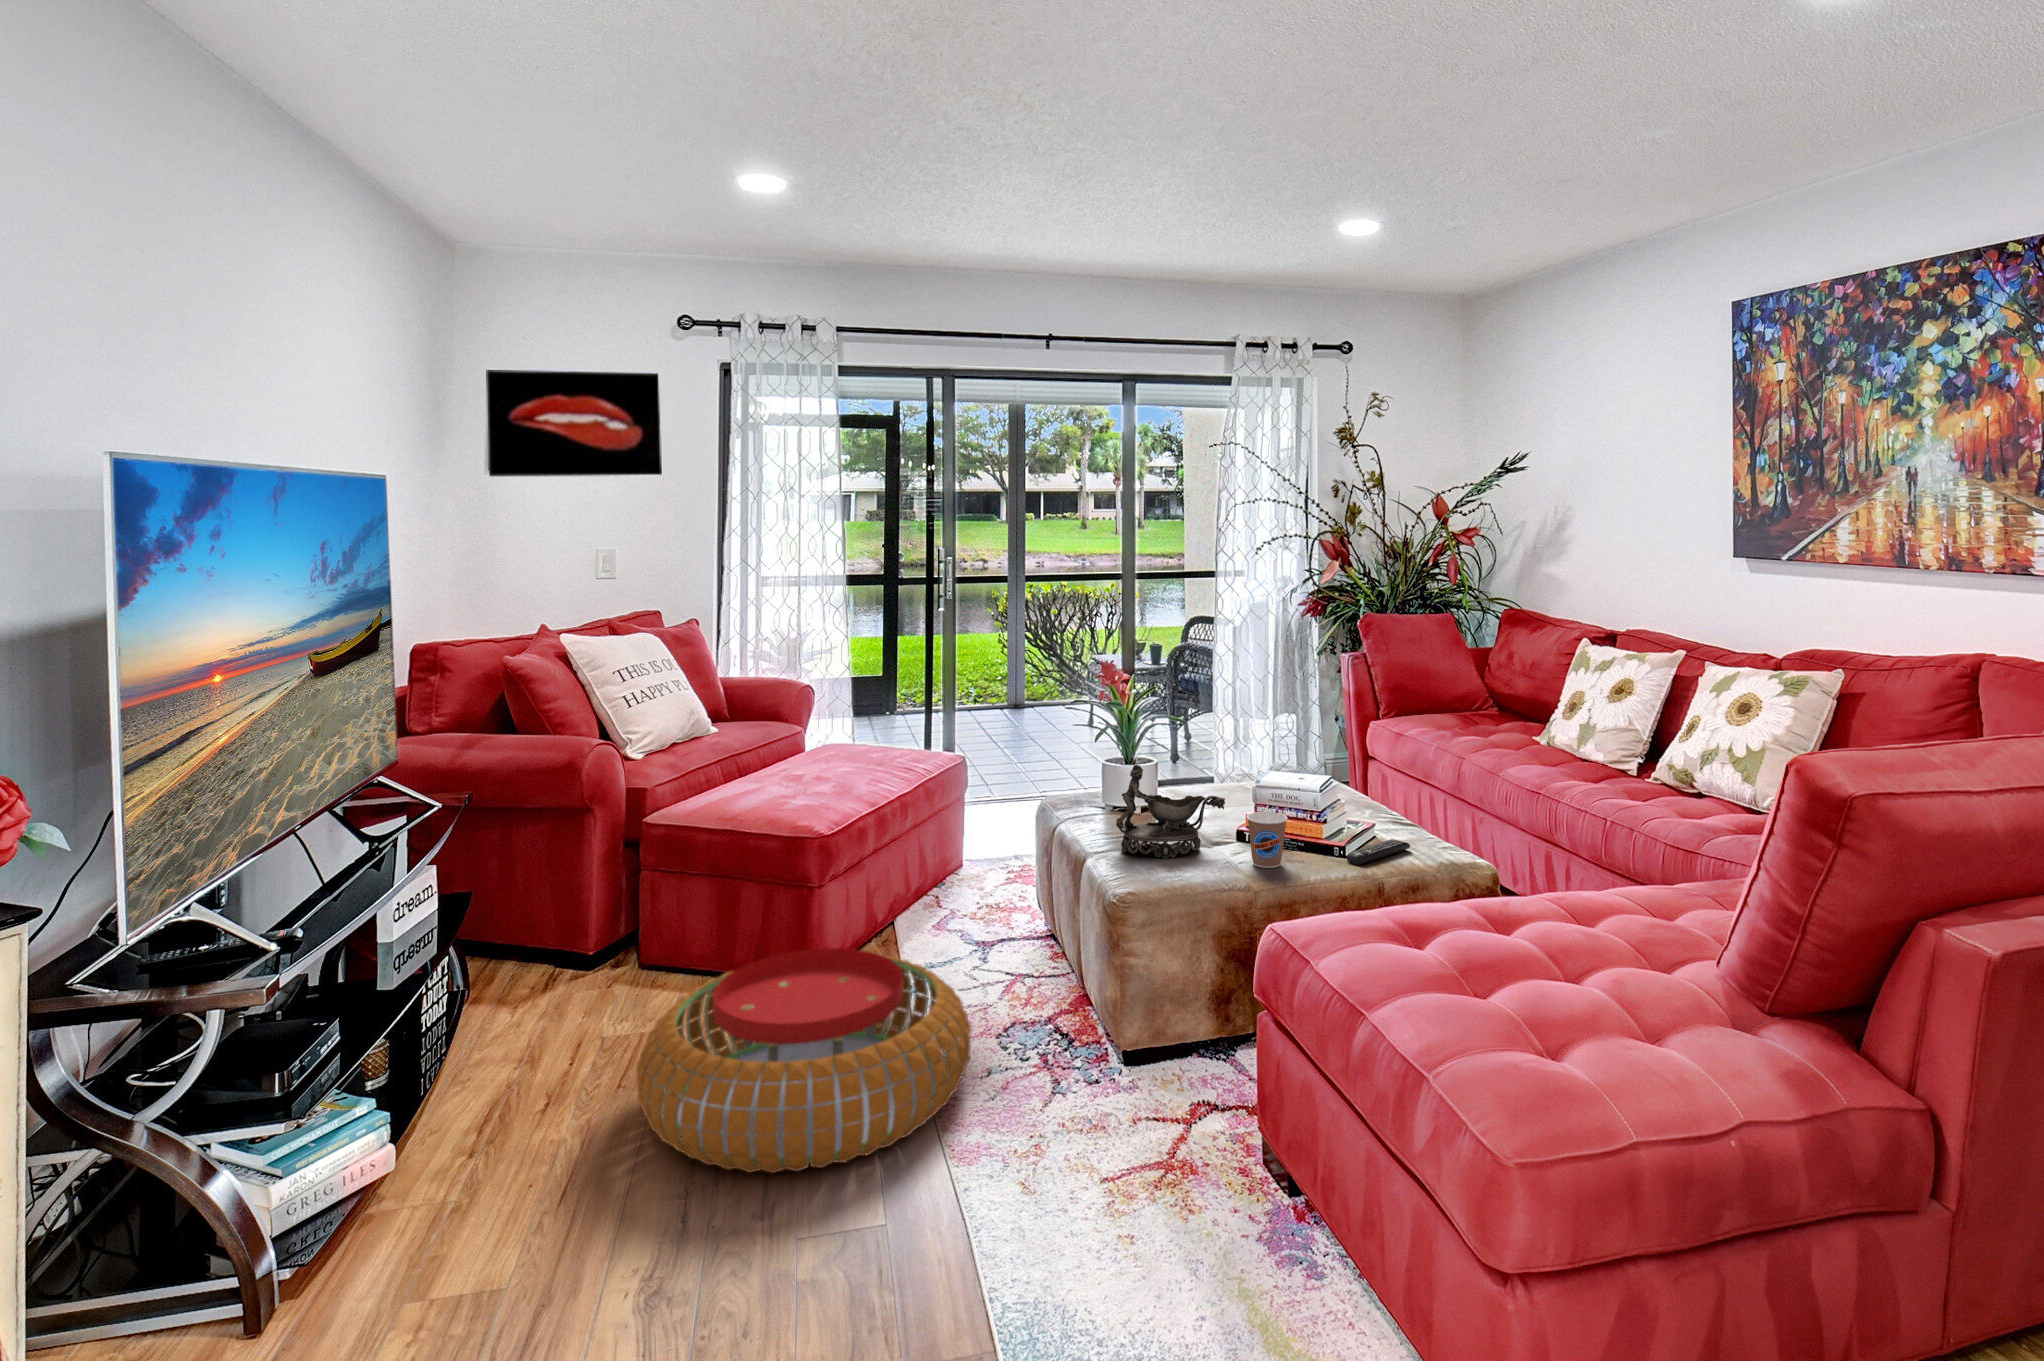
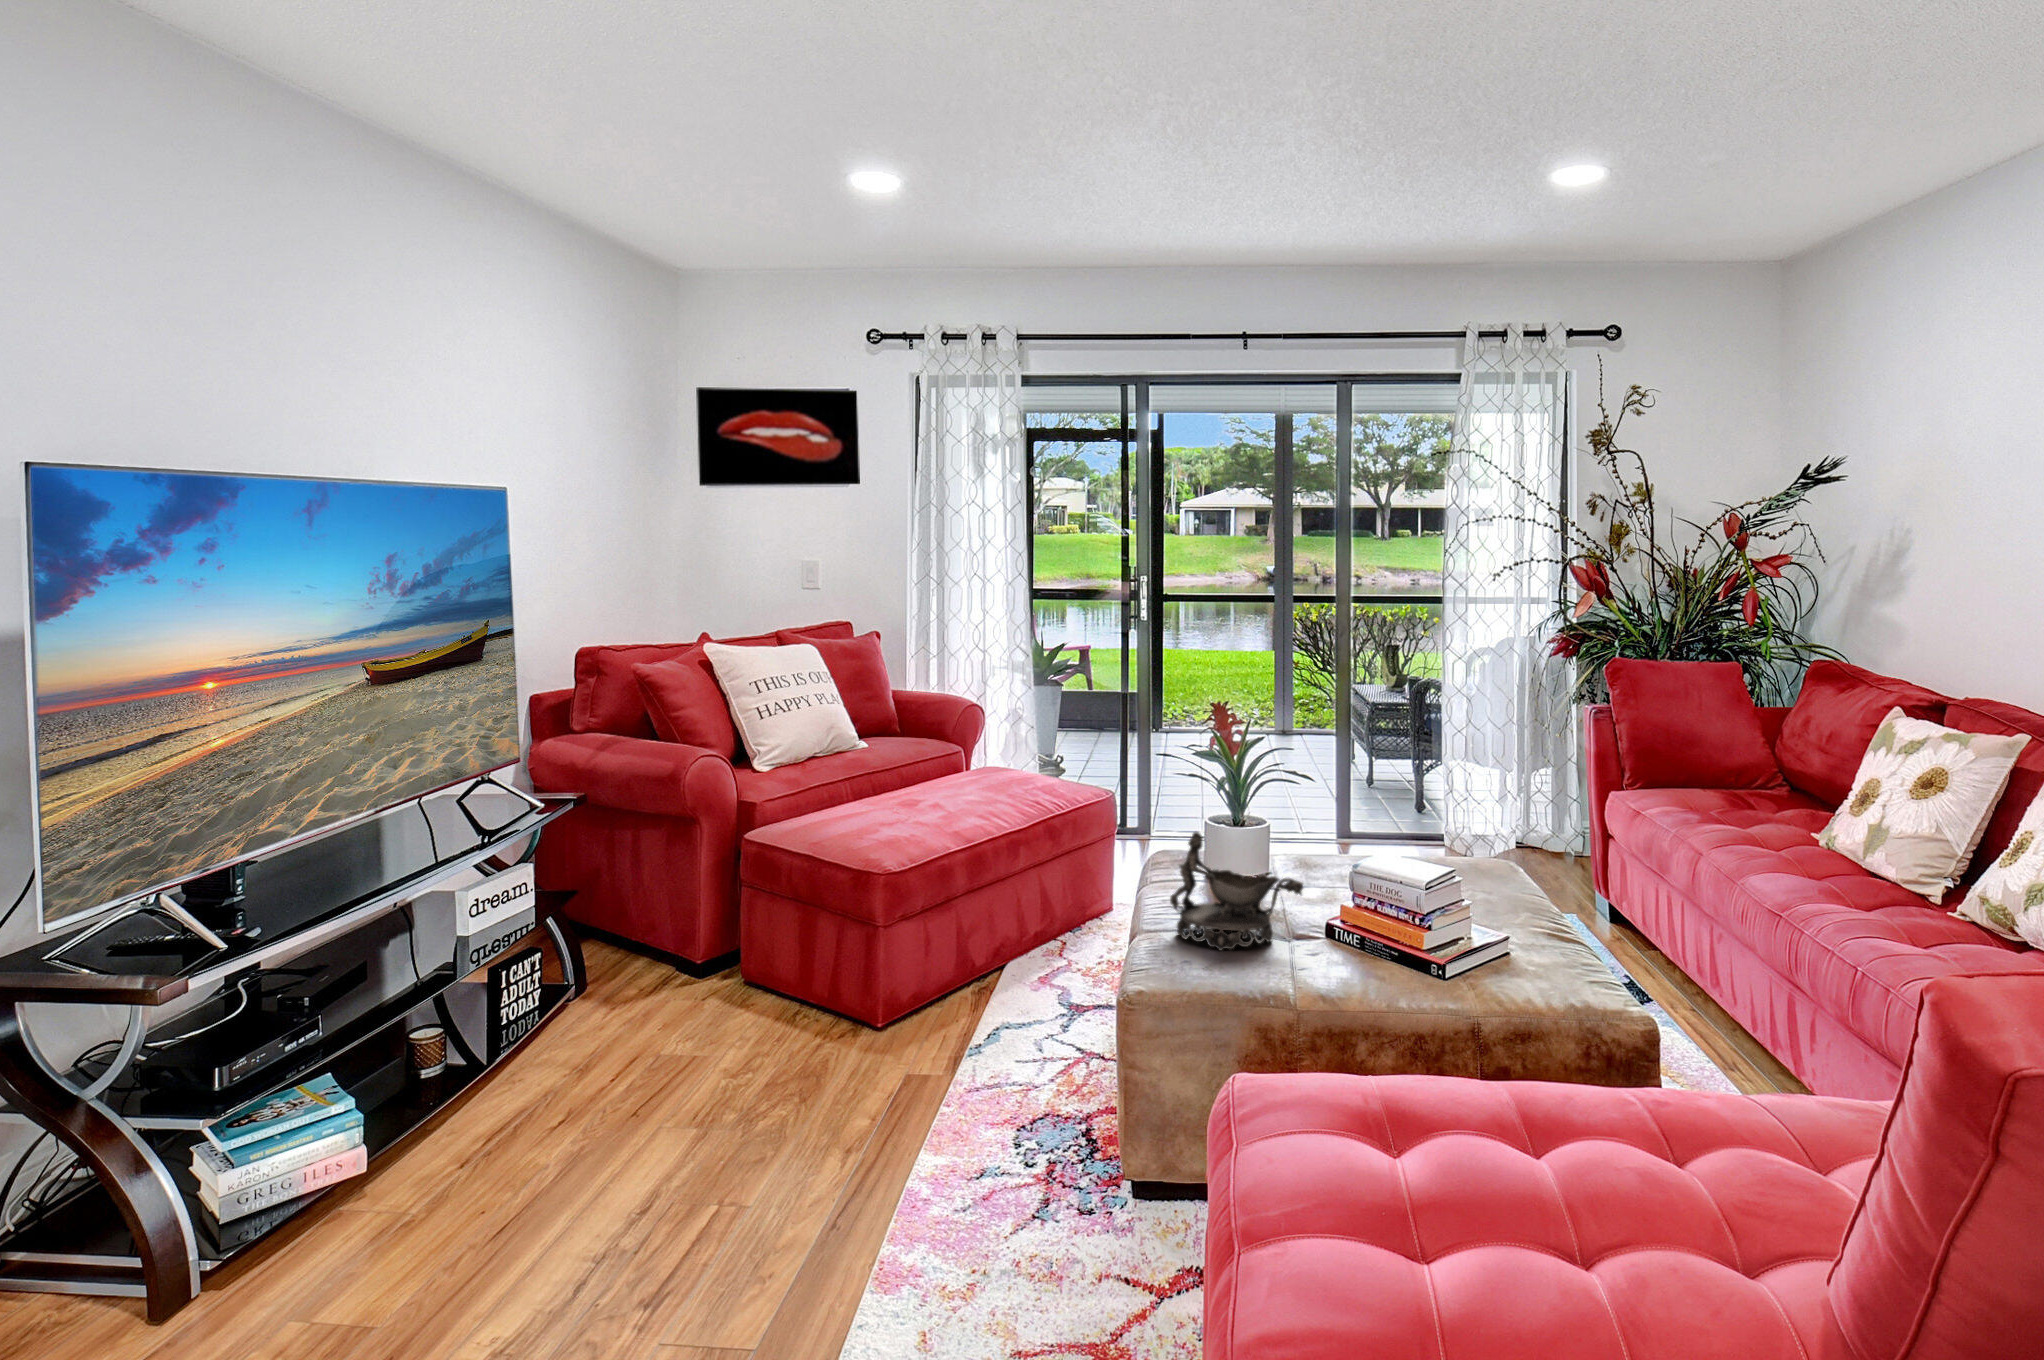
coffee cup: present [1247,812,1288,868] -> none [1314,906,1366,979]
remote control: present [1347,839,1410,865] -> none [1446,958,1546,989]
pouf: present [637,948,971,1173] -> none [573,1011,953,1275]

